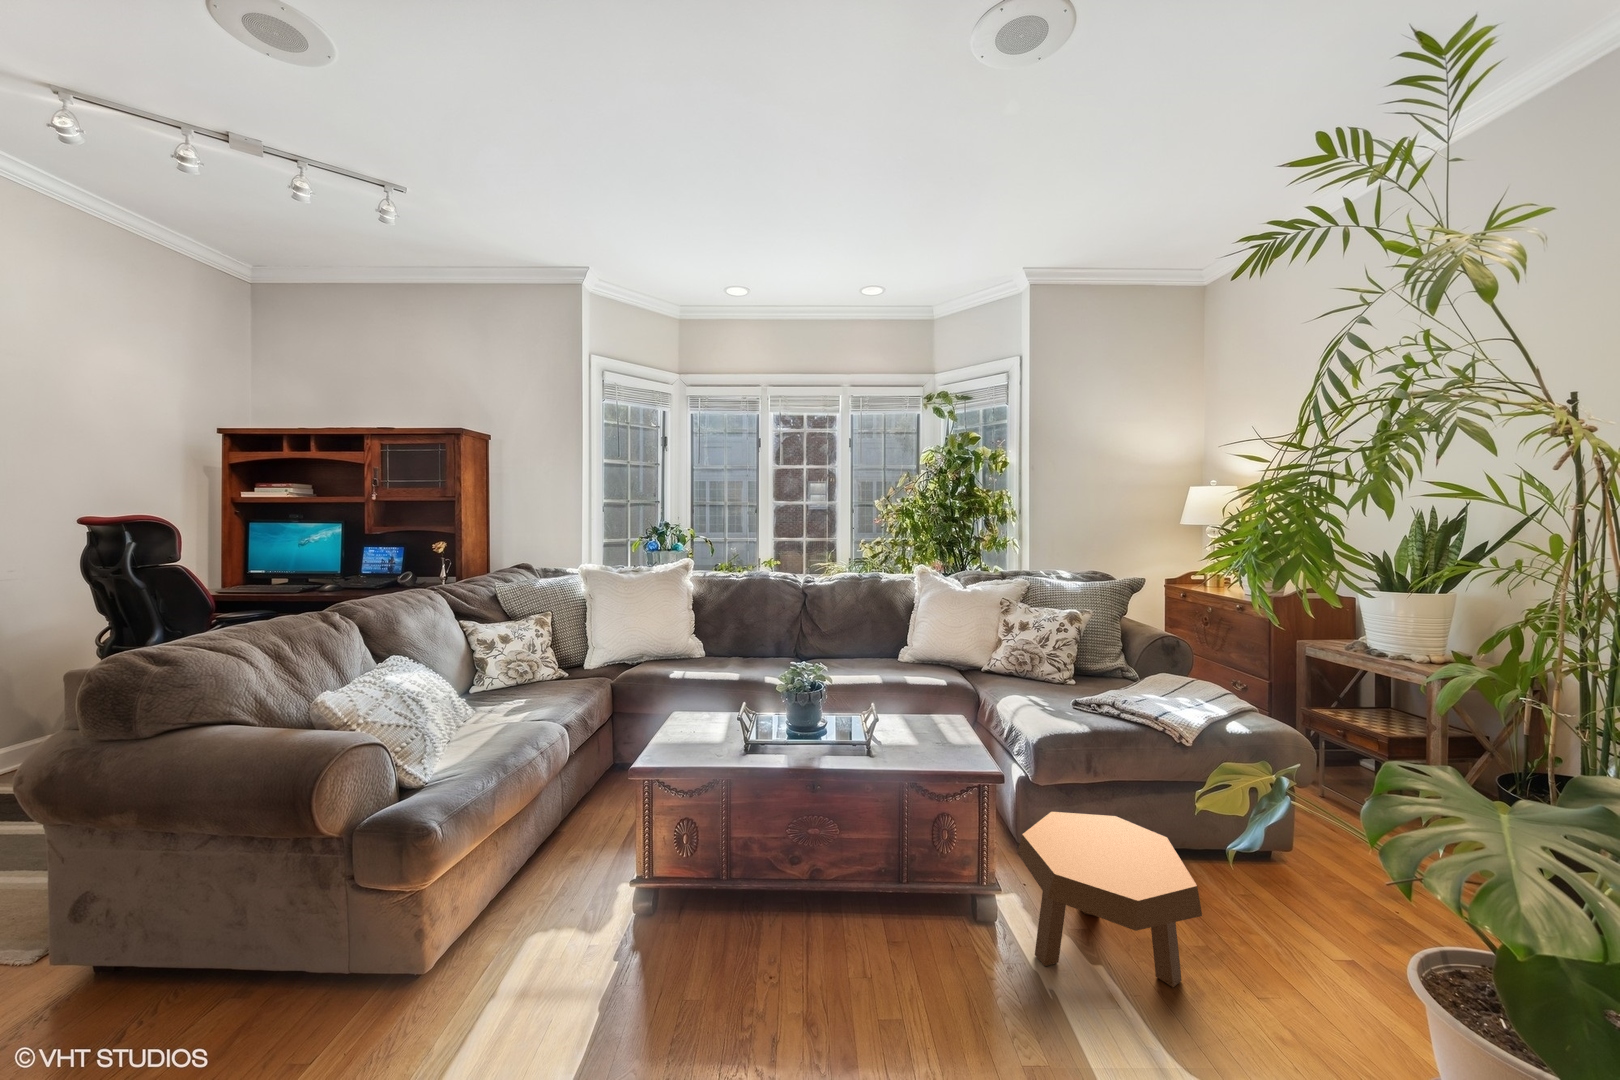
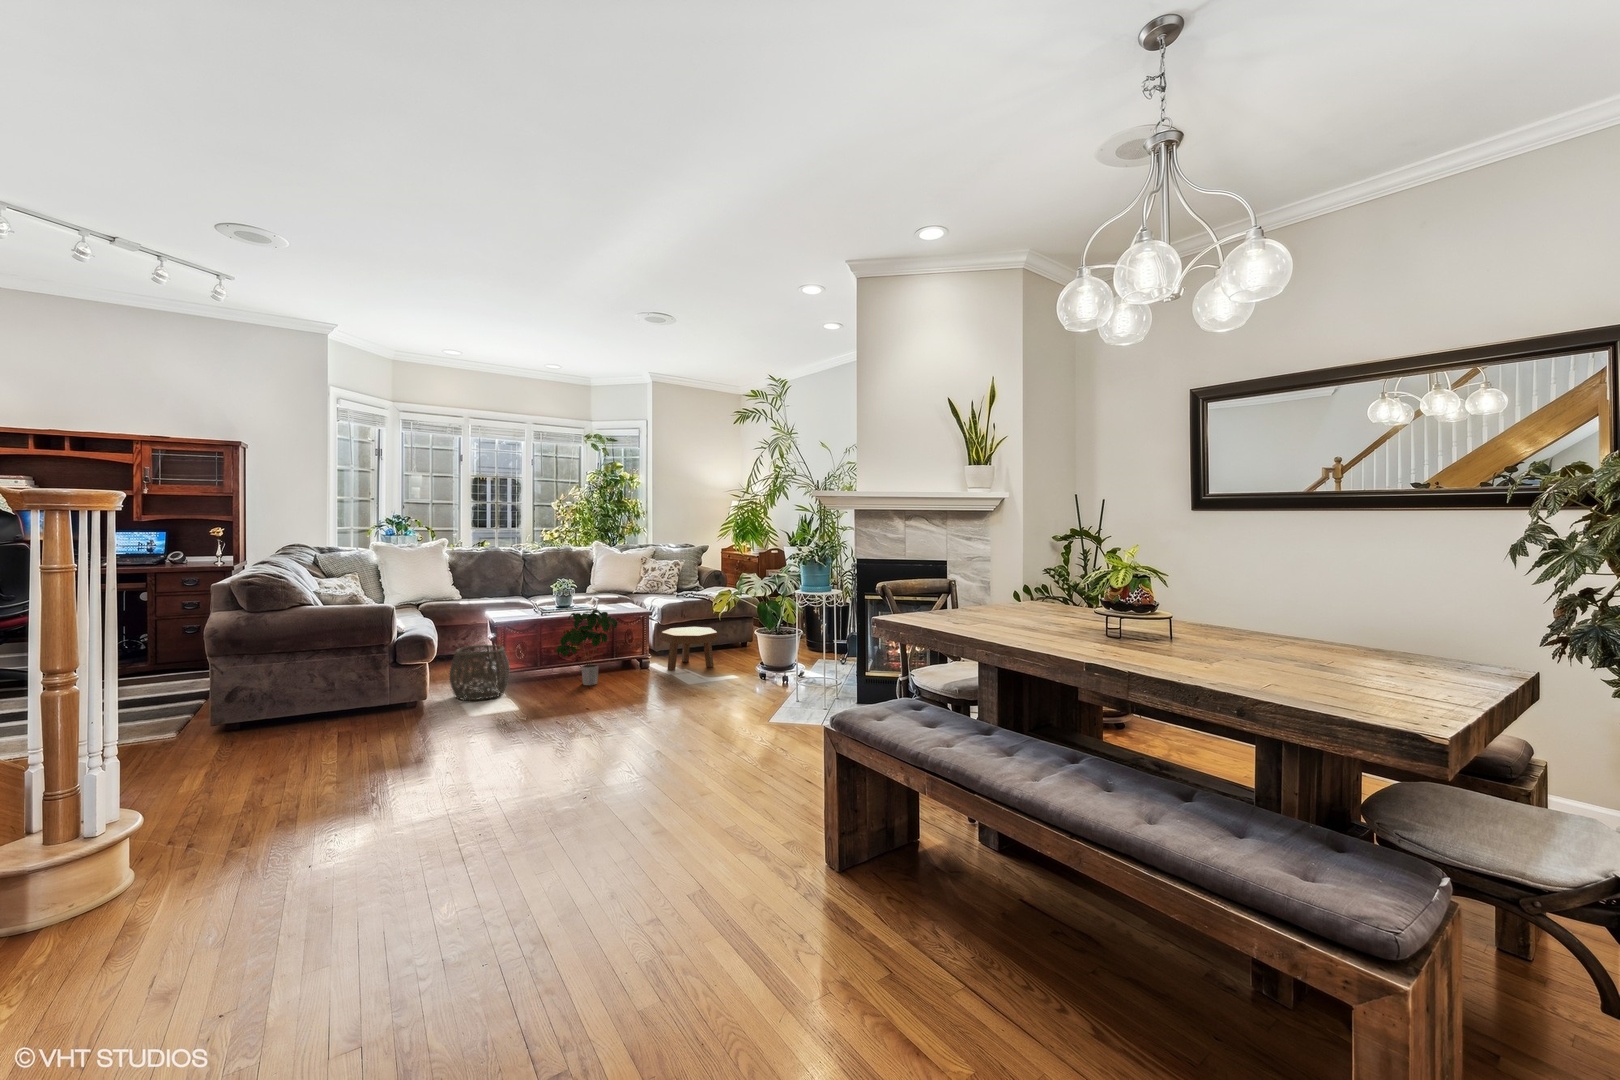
potted plant: none [708,784,890,1003] -> present [556,610,617,685]
woven basket: none [474,829,621,1008] -> present [449,645,510,700]

